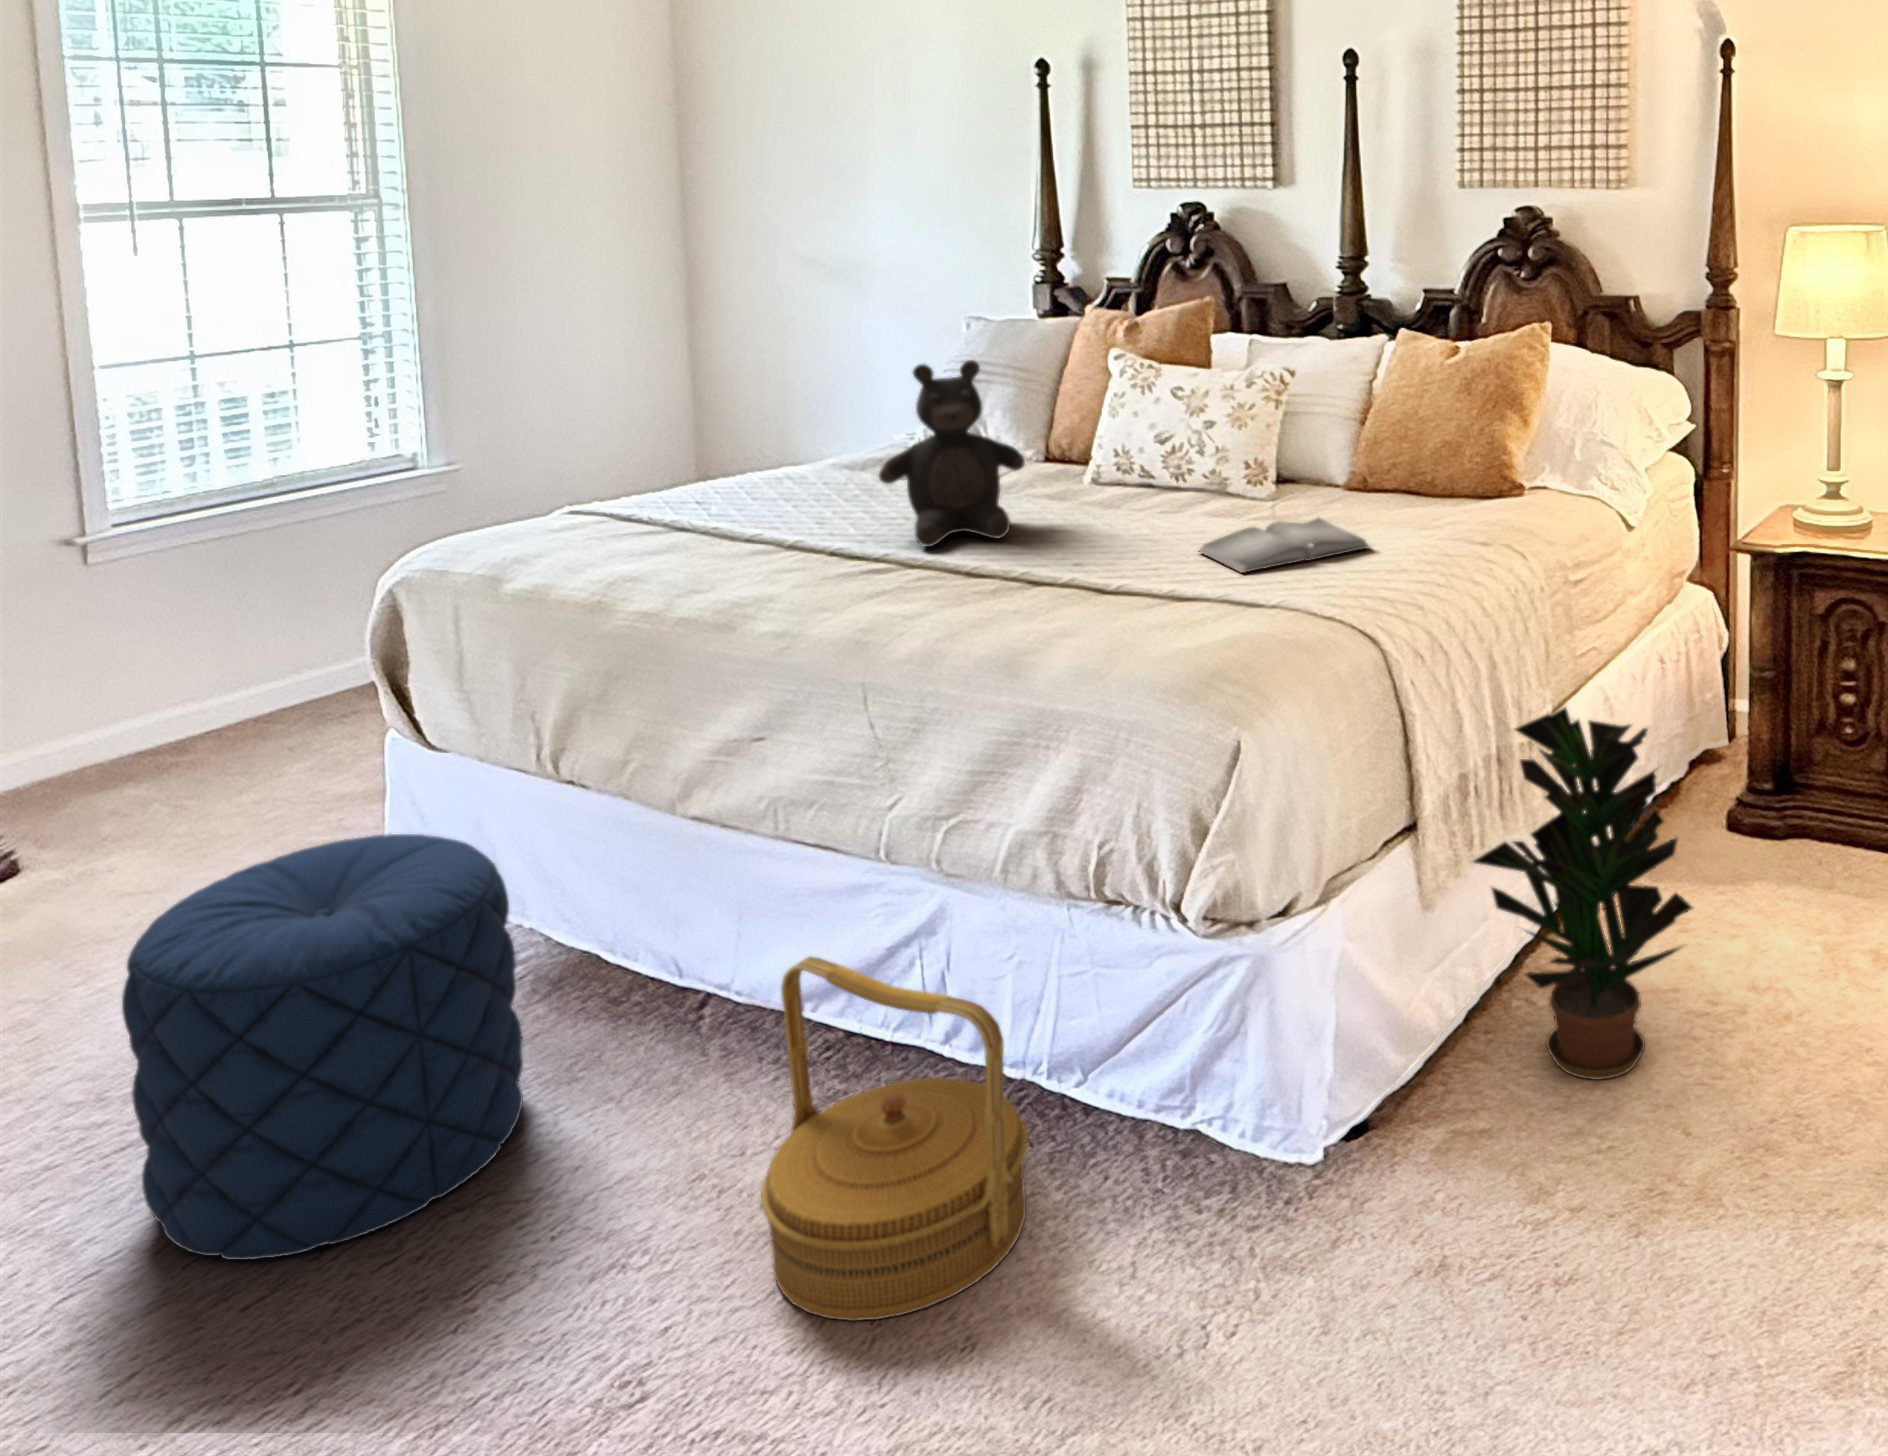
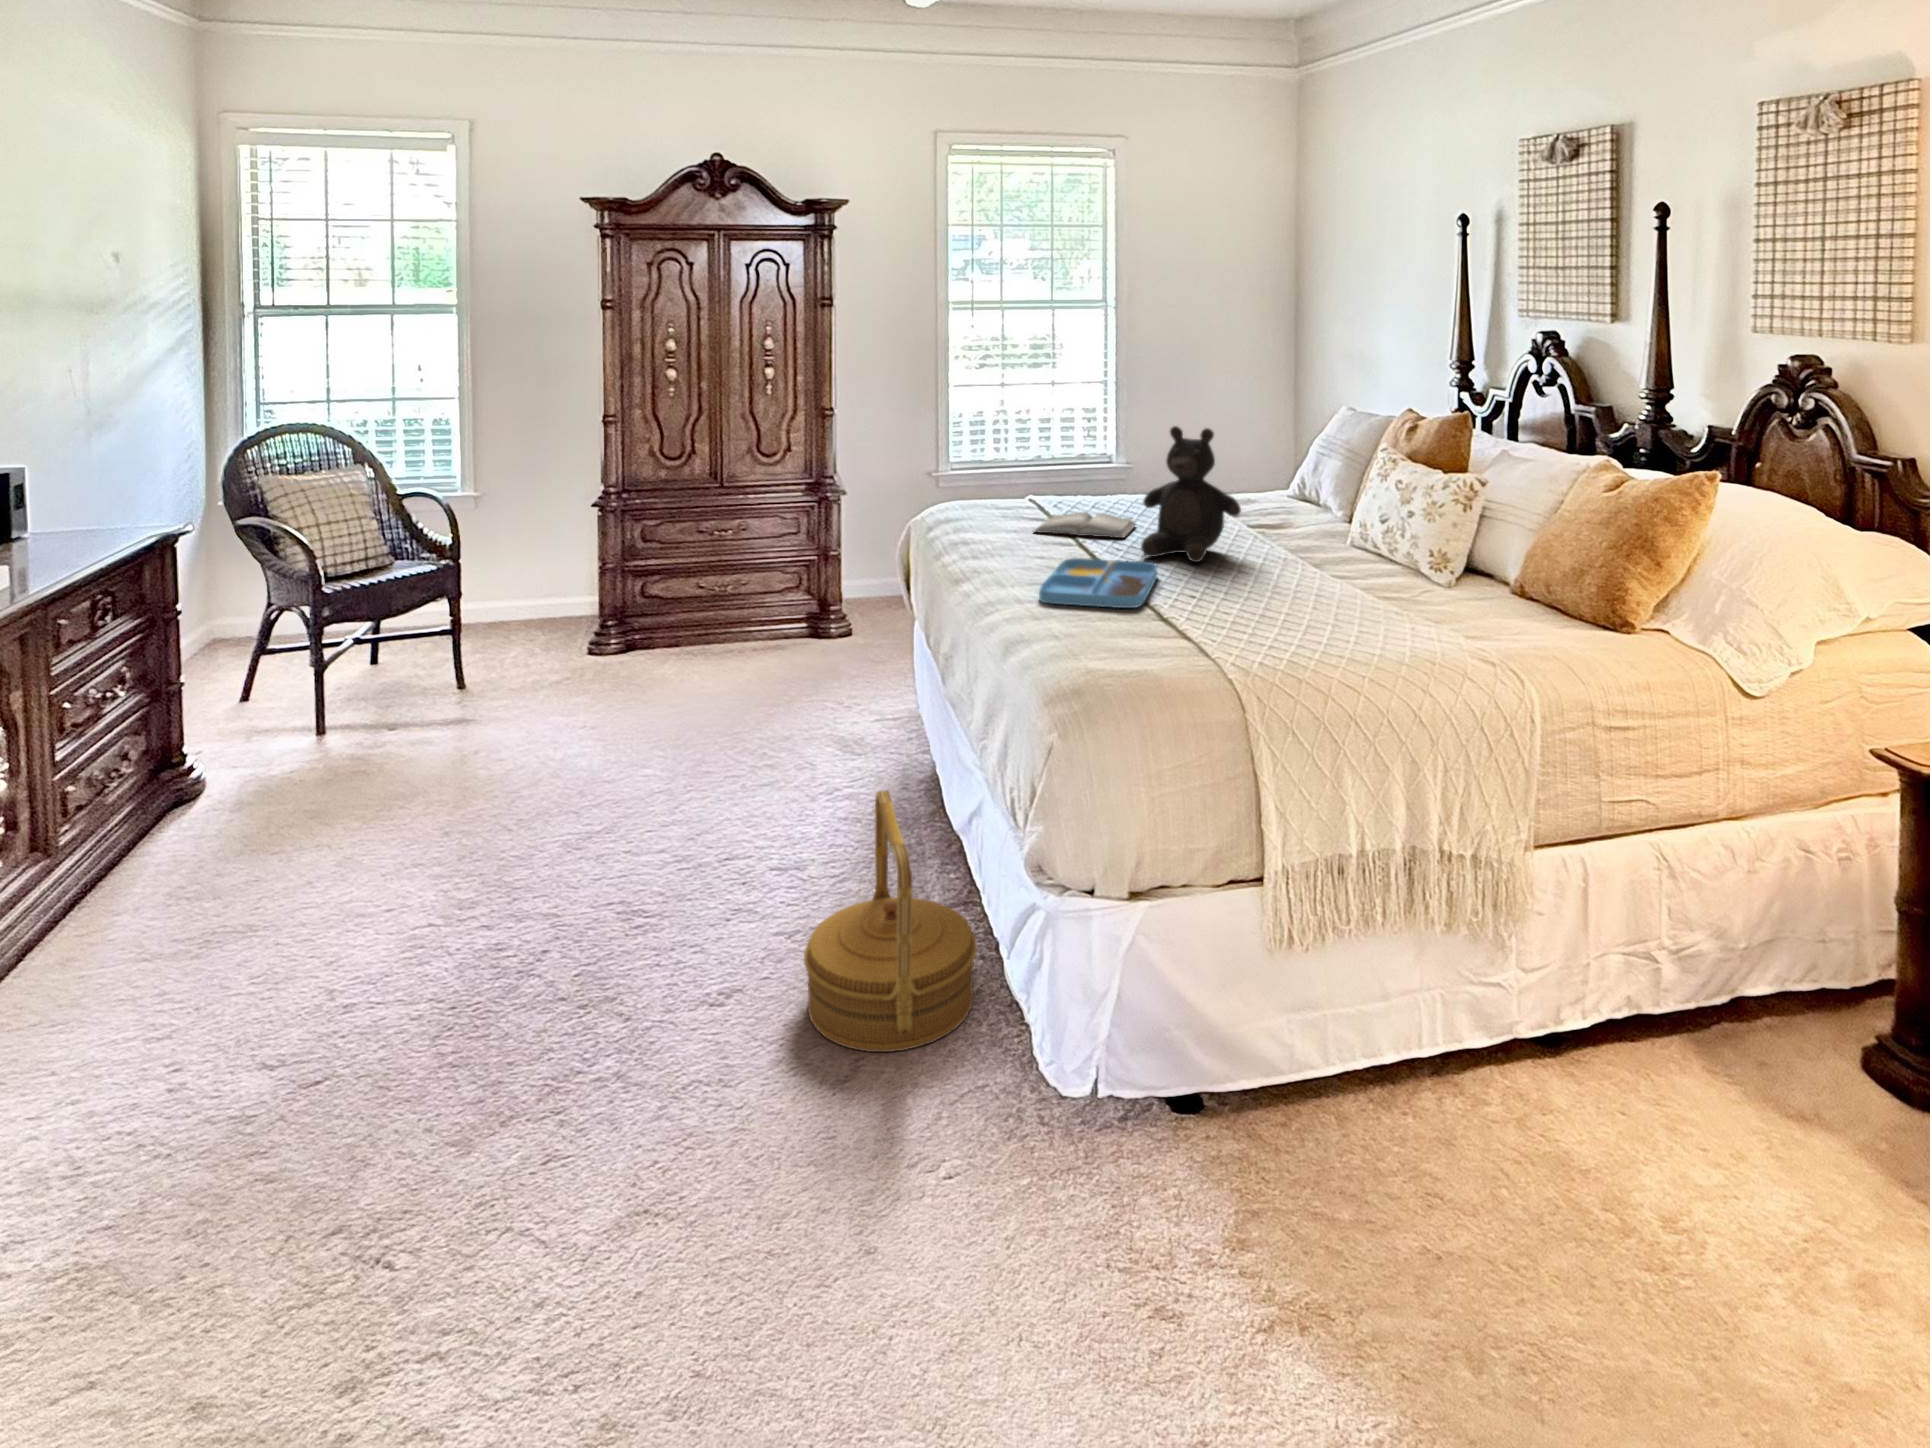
hardback book: present [1199,518,1369,573] -> present [1035,512,1136,538]
tray: none [861,548,1057,628] -> present [1039,558,1157,608]
potted plant: present [1473,707,1692,1080] -> none [1333,818,1544,1210]
pouf: present [122,834,523,1260] -> none [676,644,857,862]

